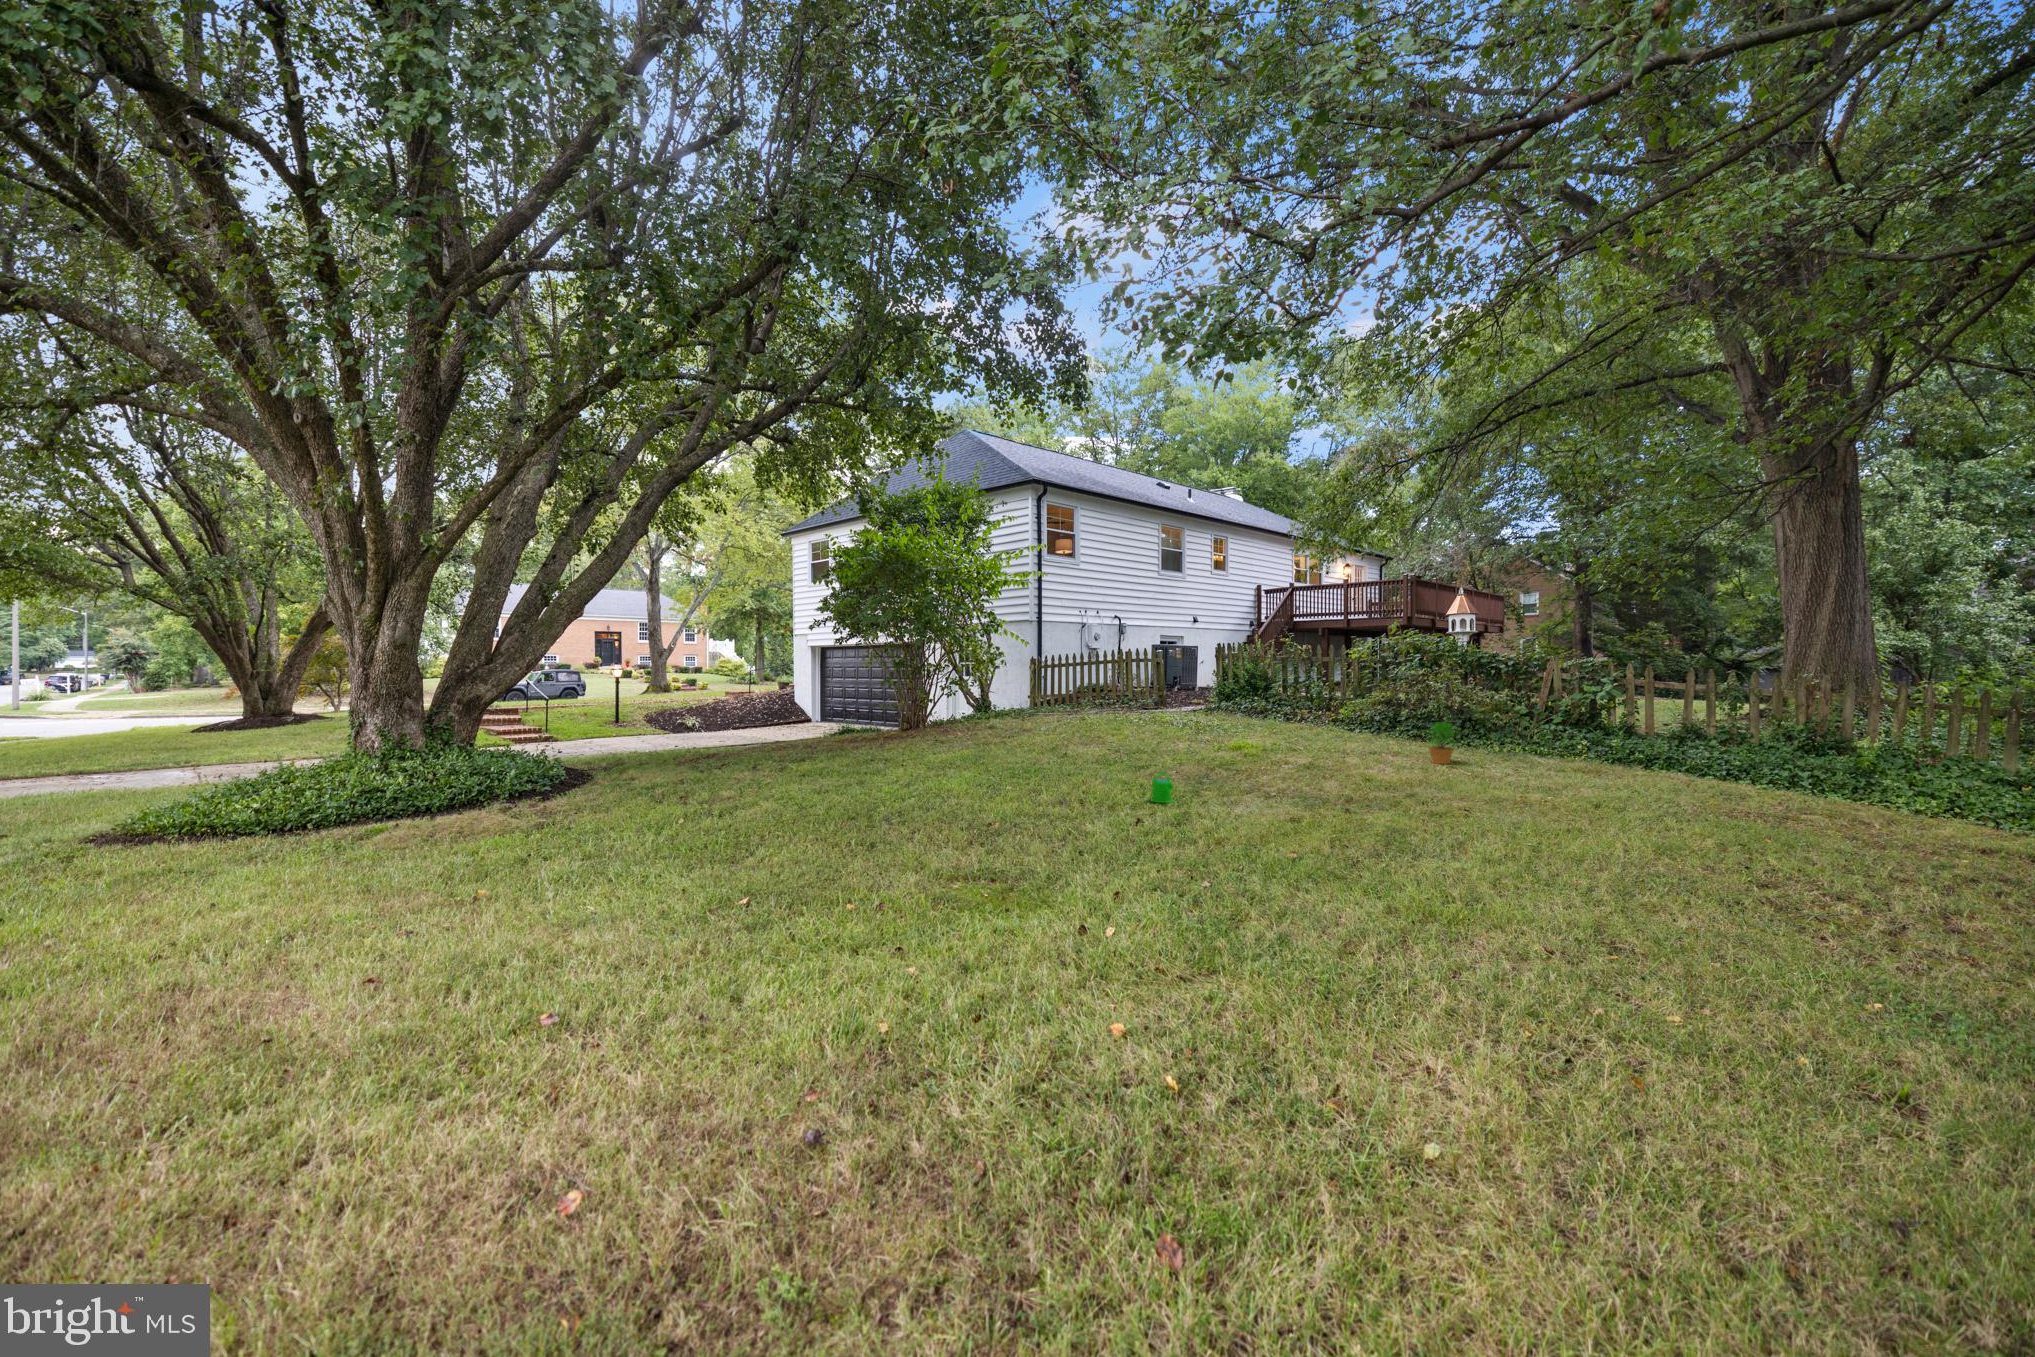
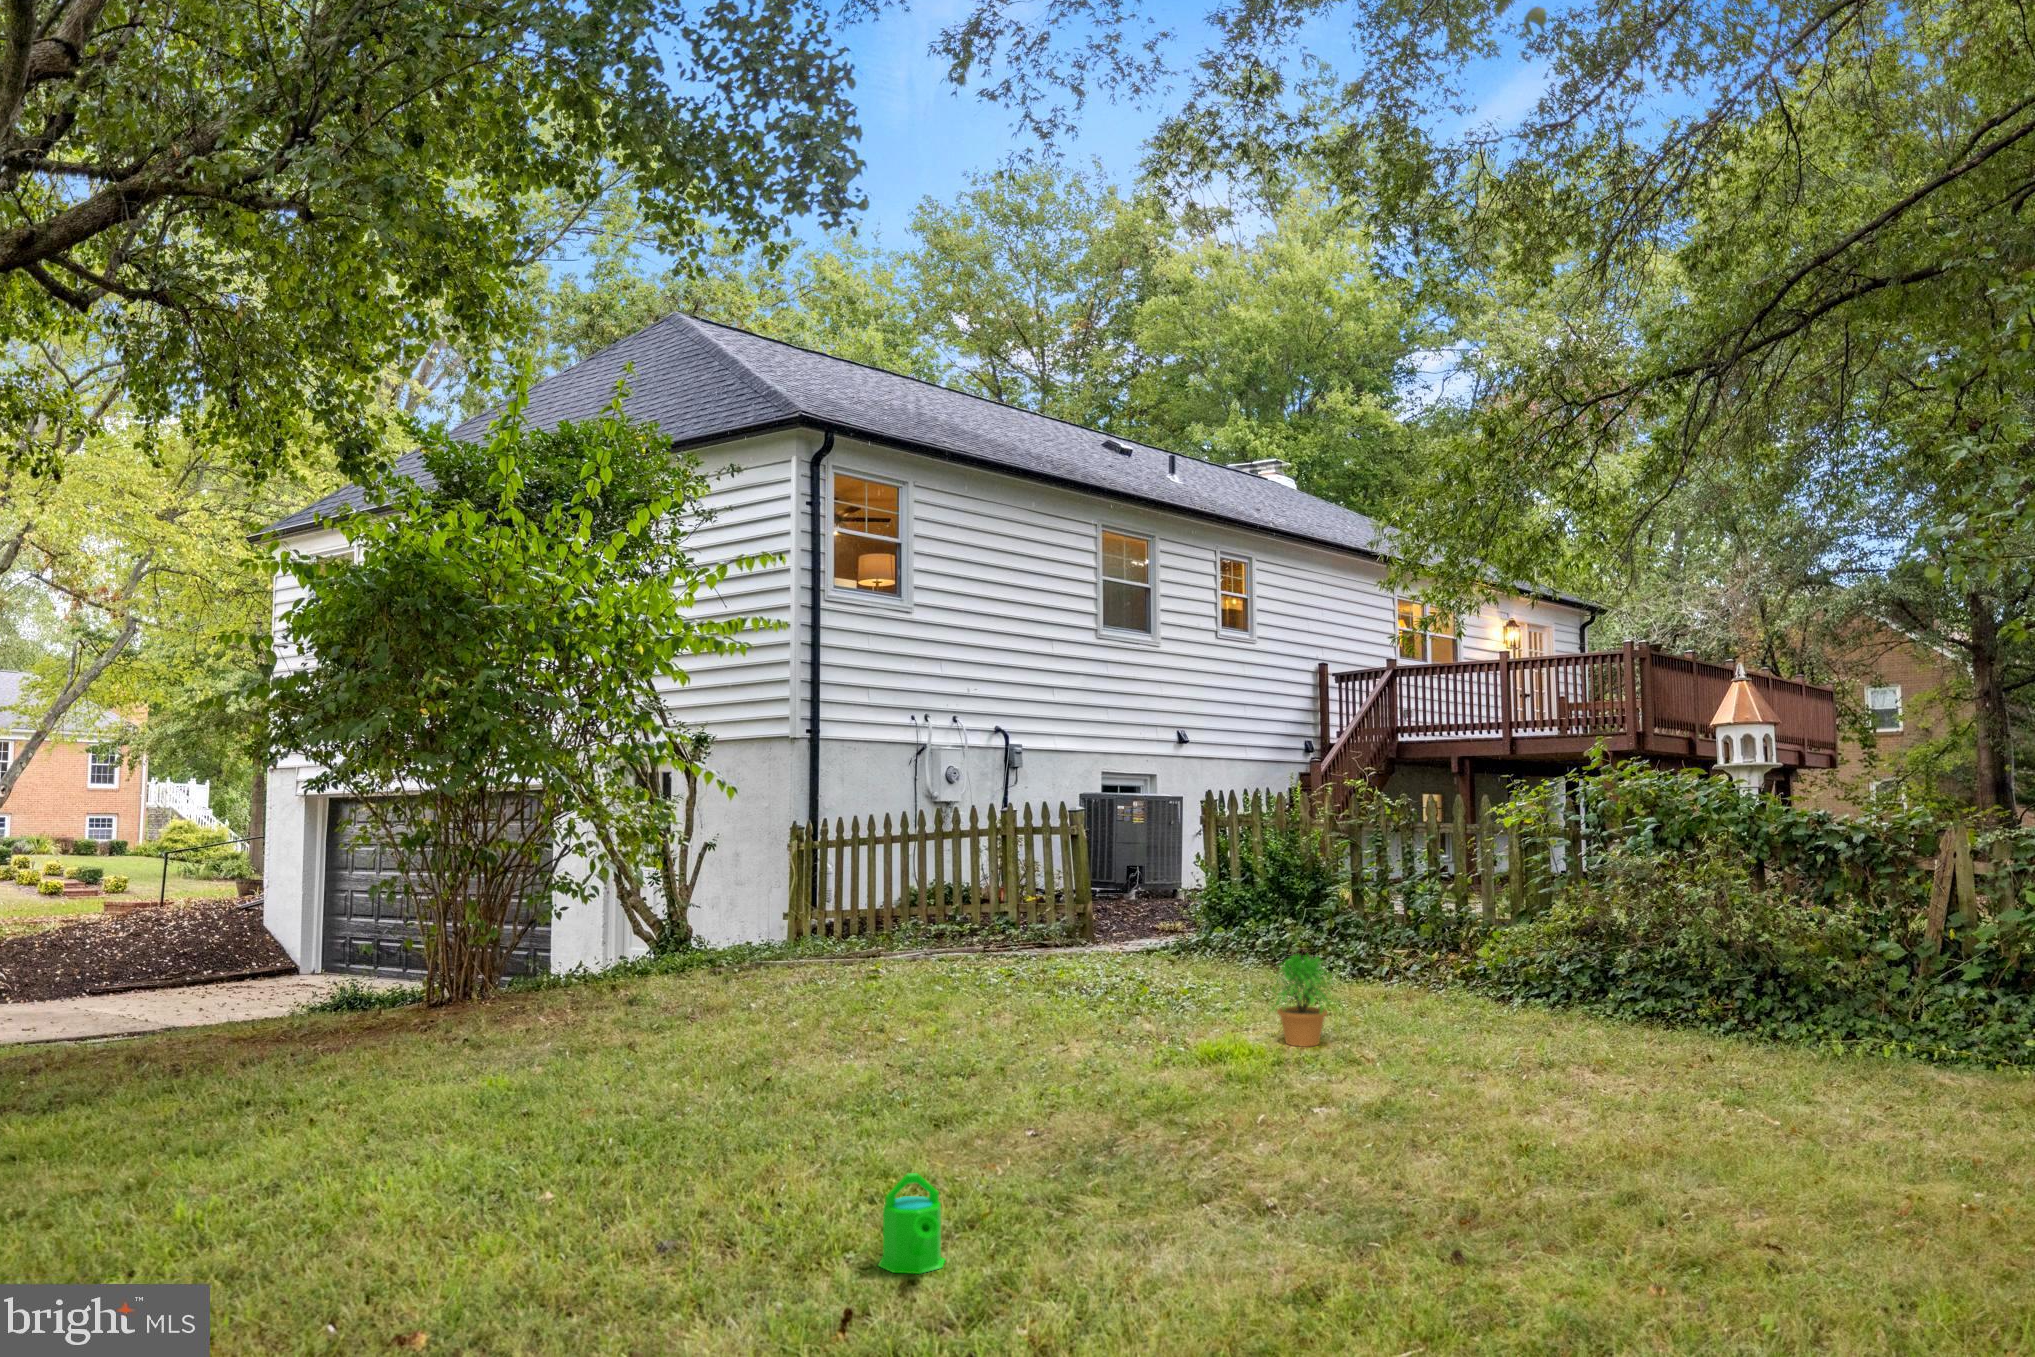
potted plant: present [1426,722,1455,764] -> present [1270,954,1332,1047]

